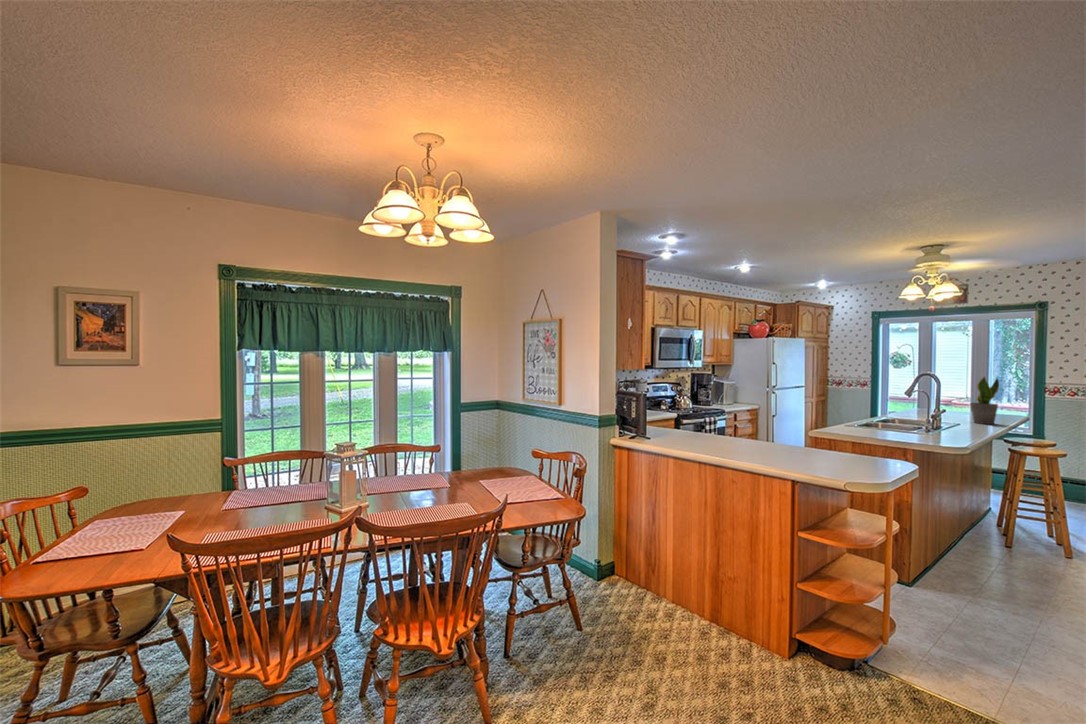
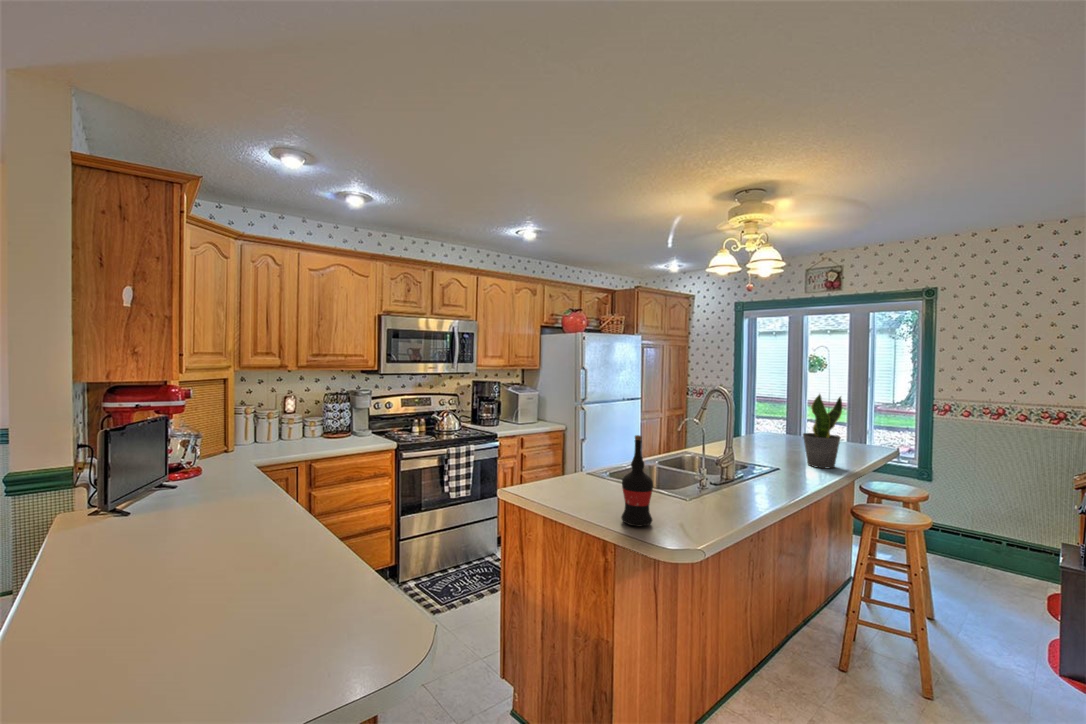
wine bottle: none [910,394,931,440] -> present [621,435,653,526]

